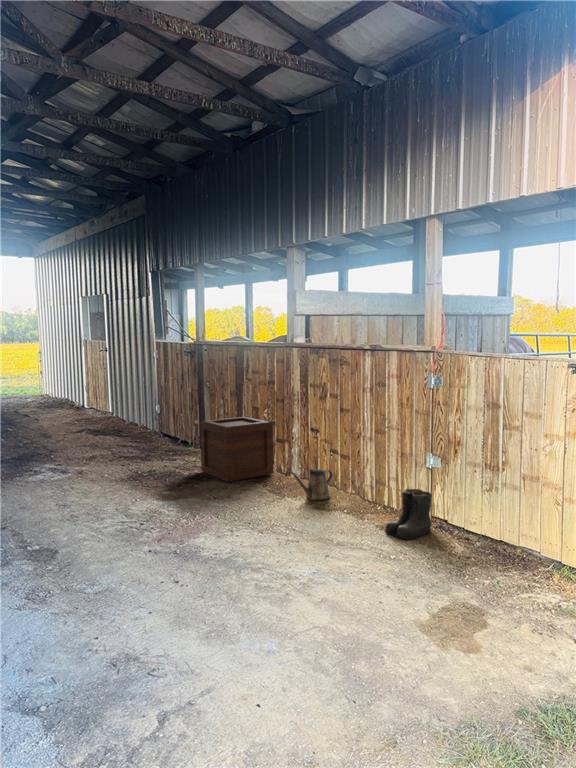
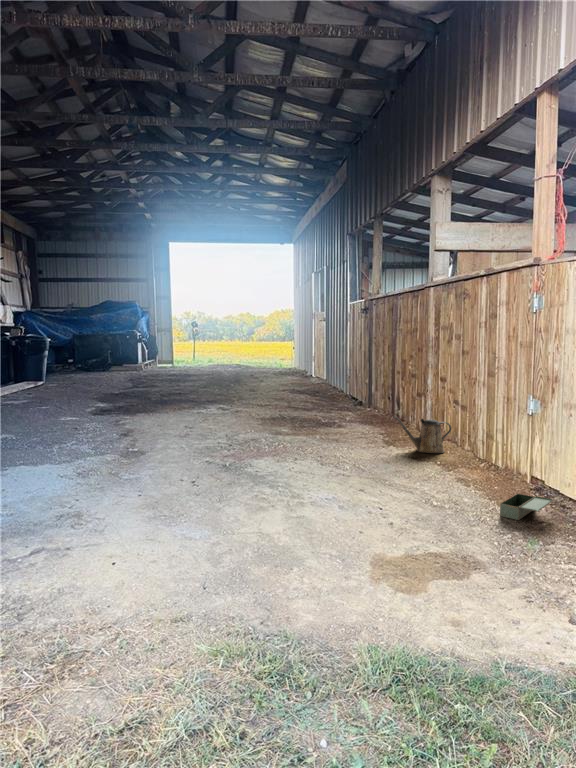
wooden crate: present [200,417,273,482] -> none [343,370,413,431]
boots: present [385,489,432,539] -> none [459,439,524,494]
toolbox: none [441,535,475,560] -> present [500,494,553,520]

